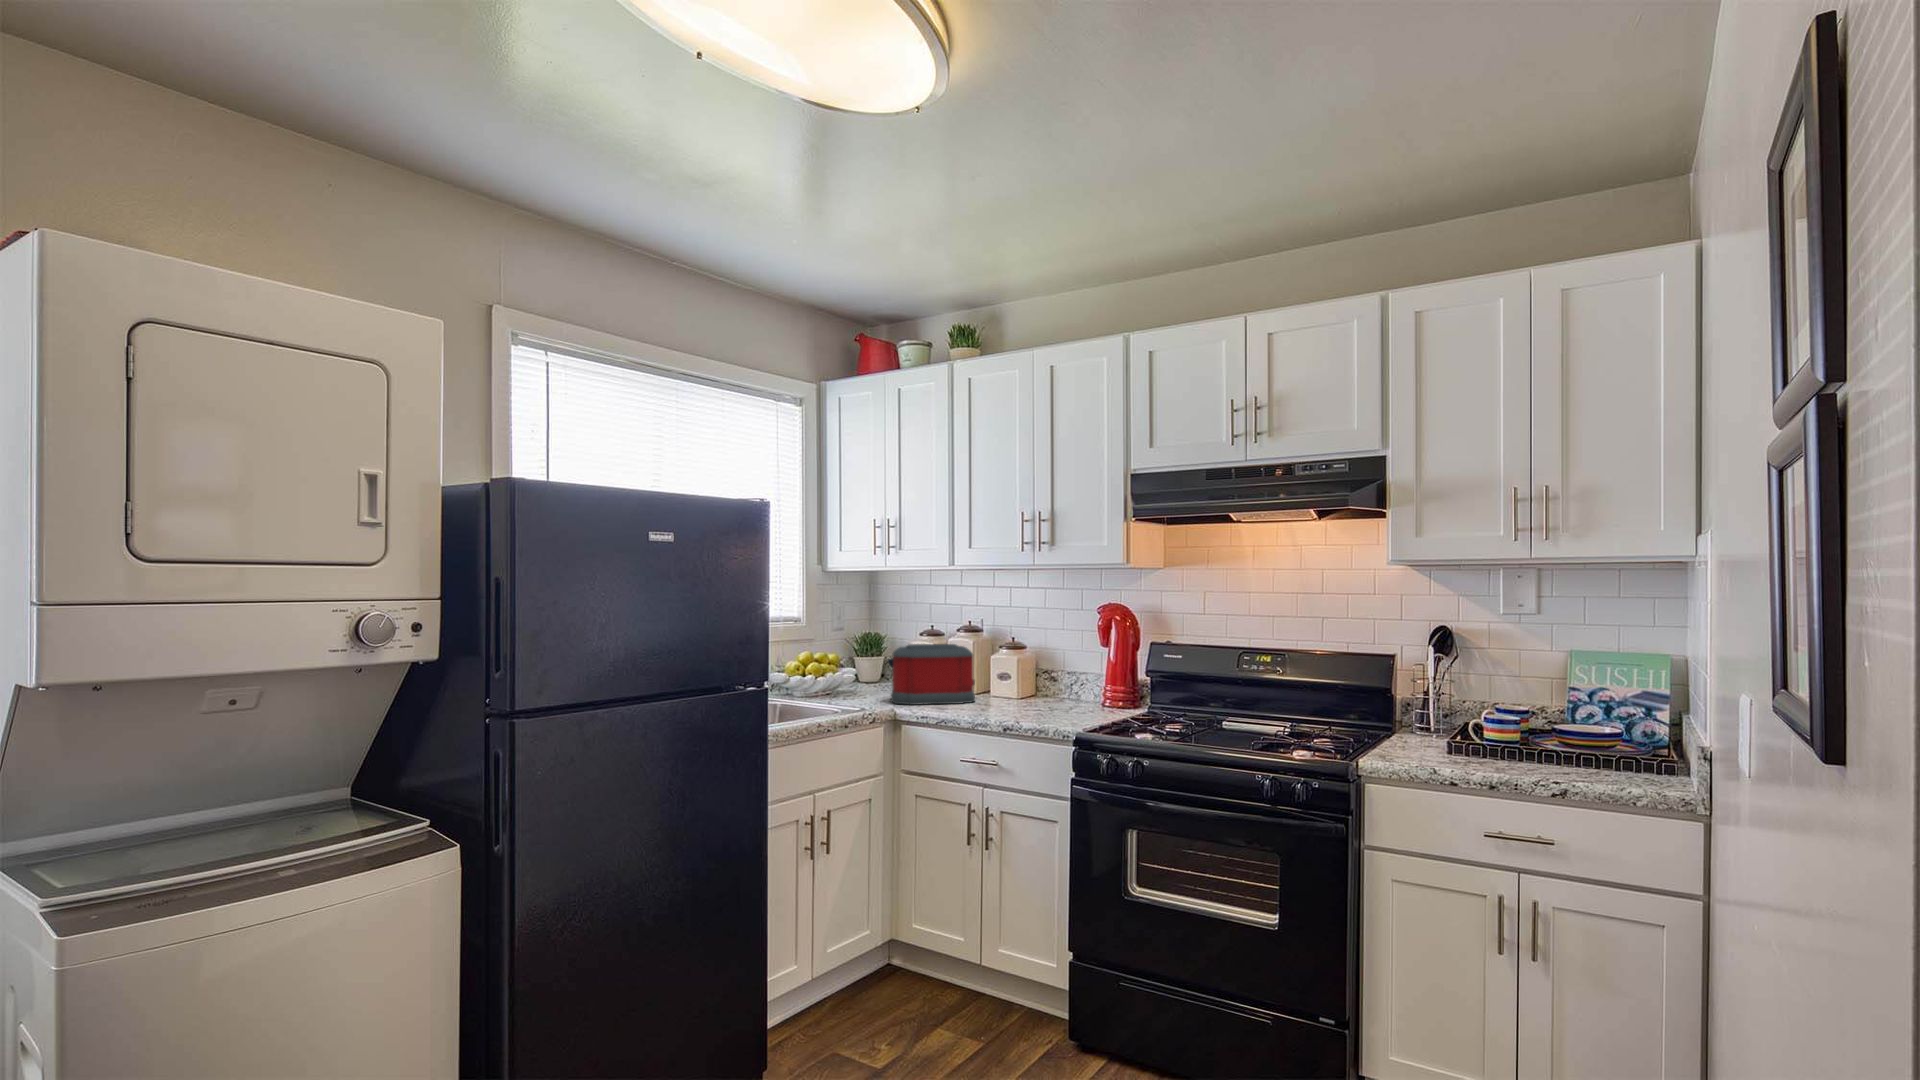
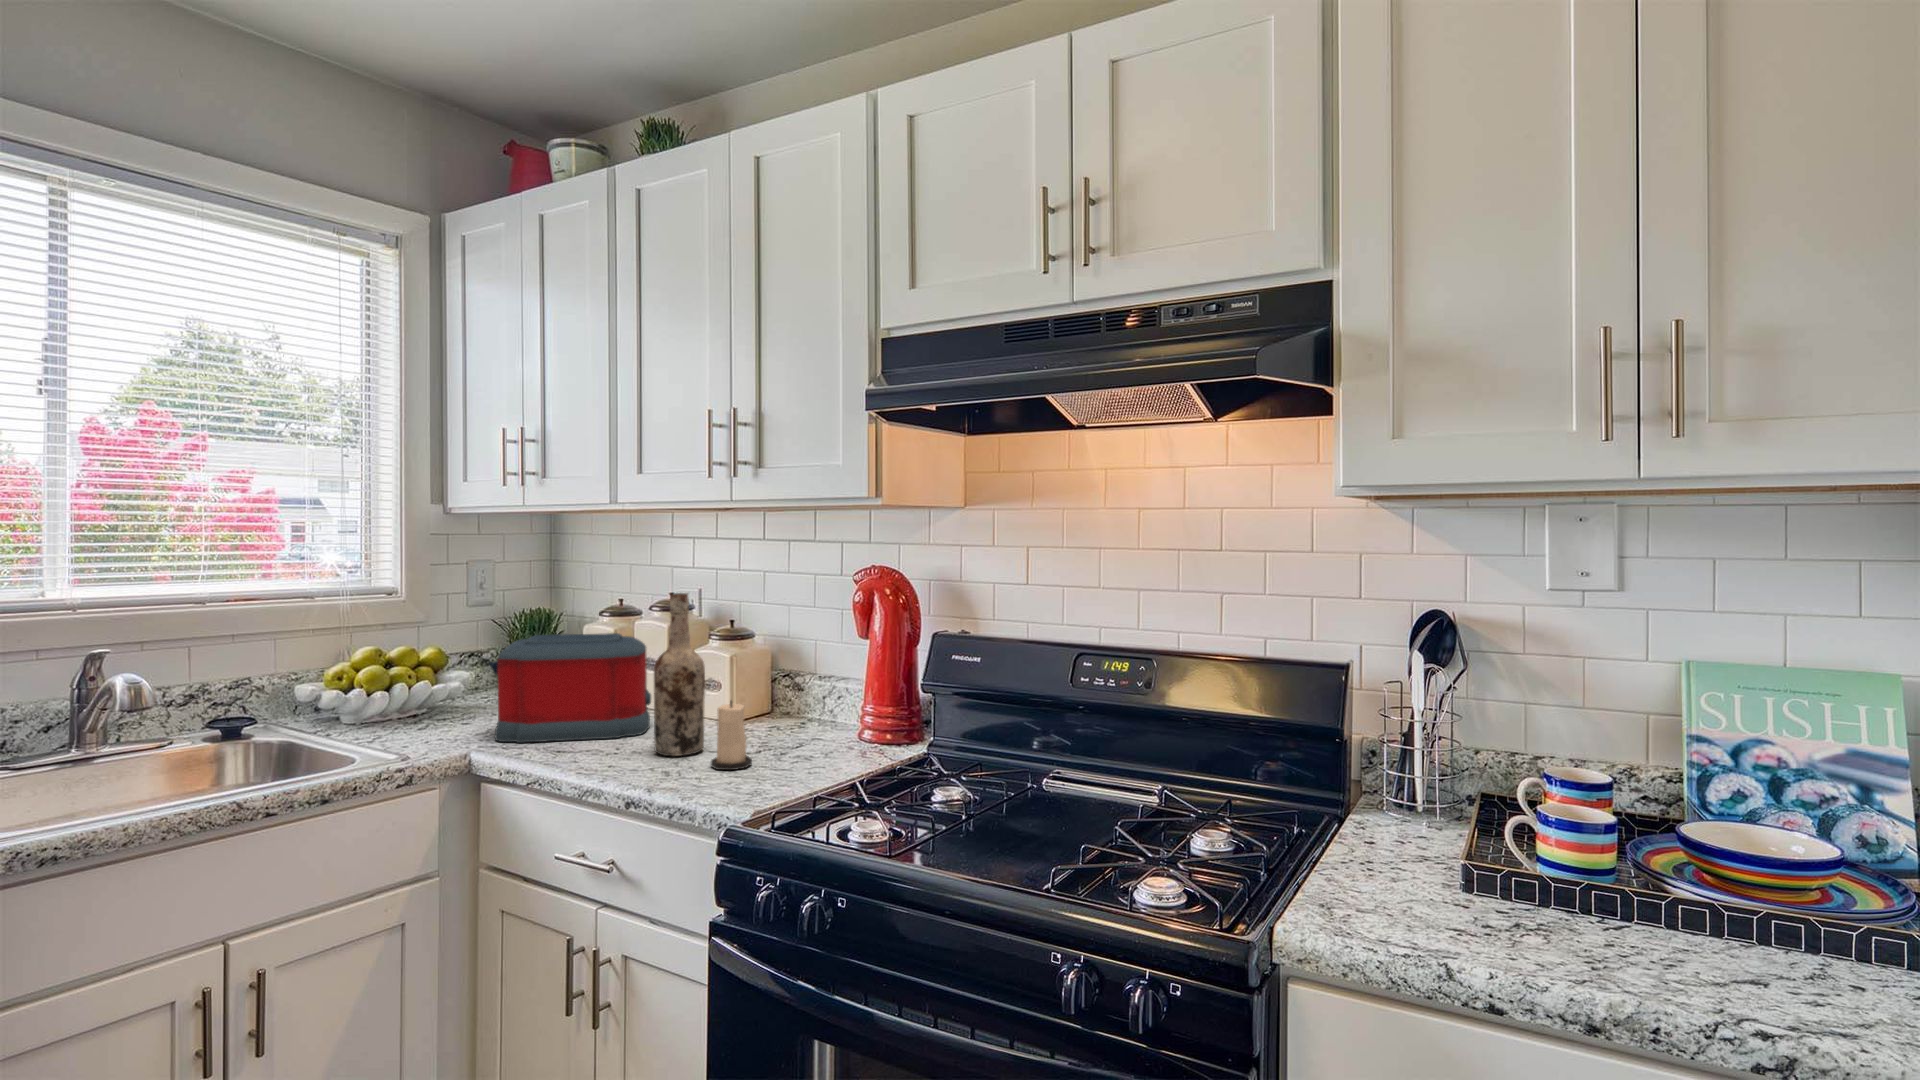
wine bottle: none [994,619,1022,710] -> present [654,593,705,756]
candle: none [1034,677,1056,716] -> present [711,701,752,770]

